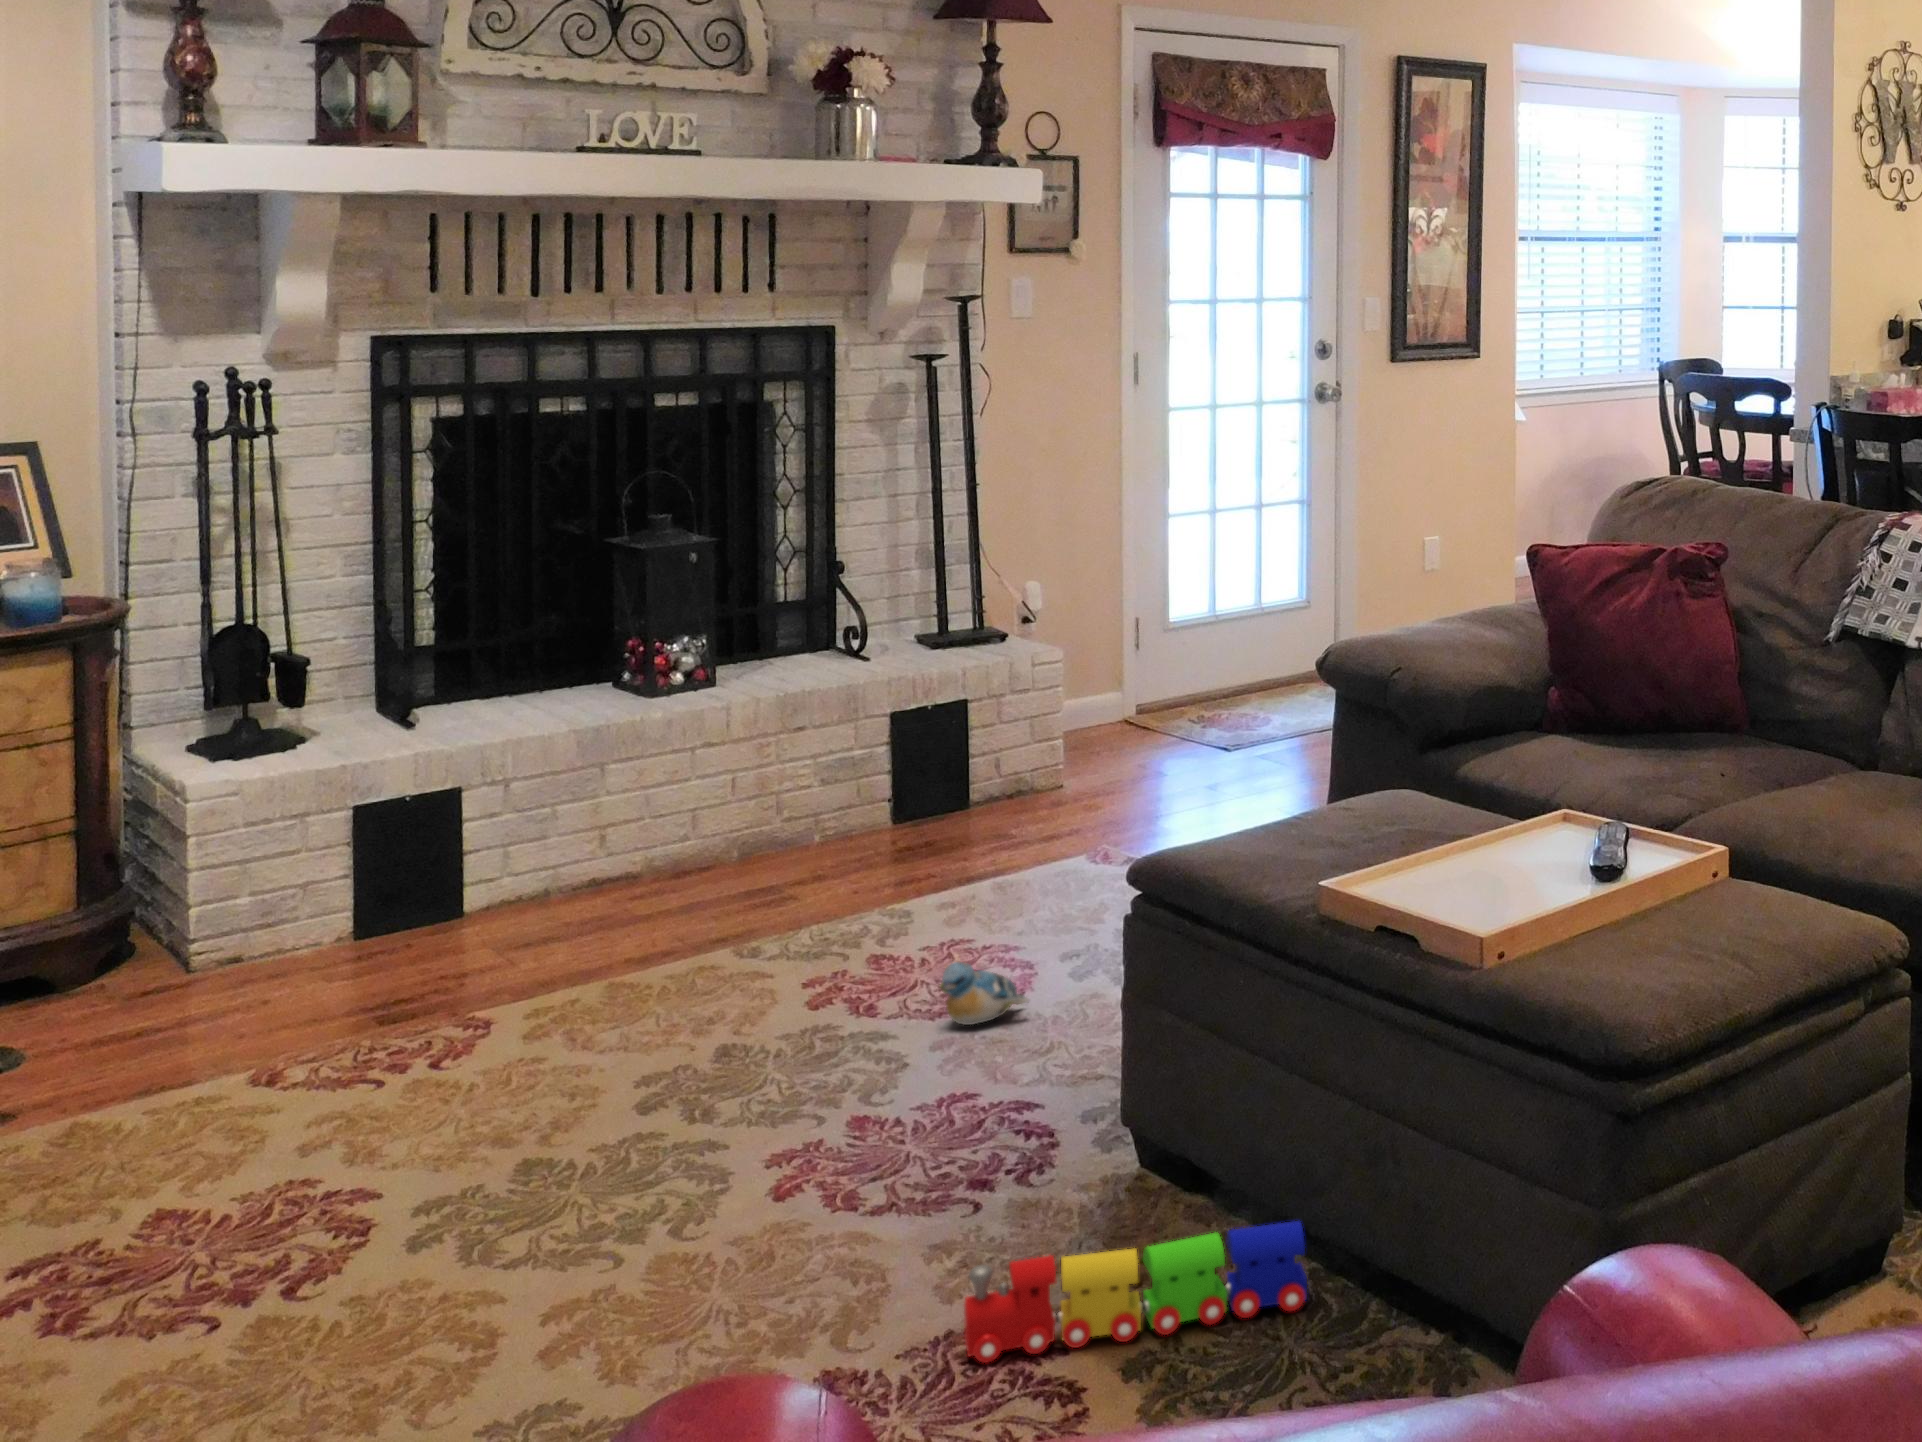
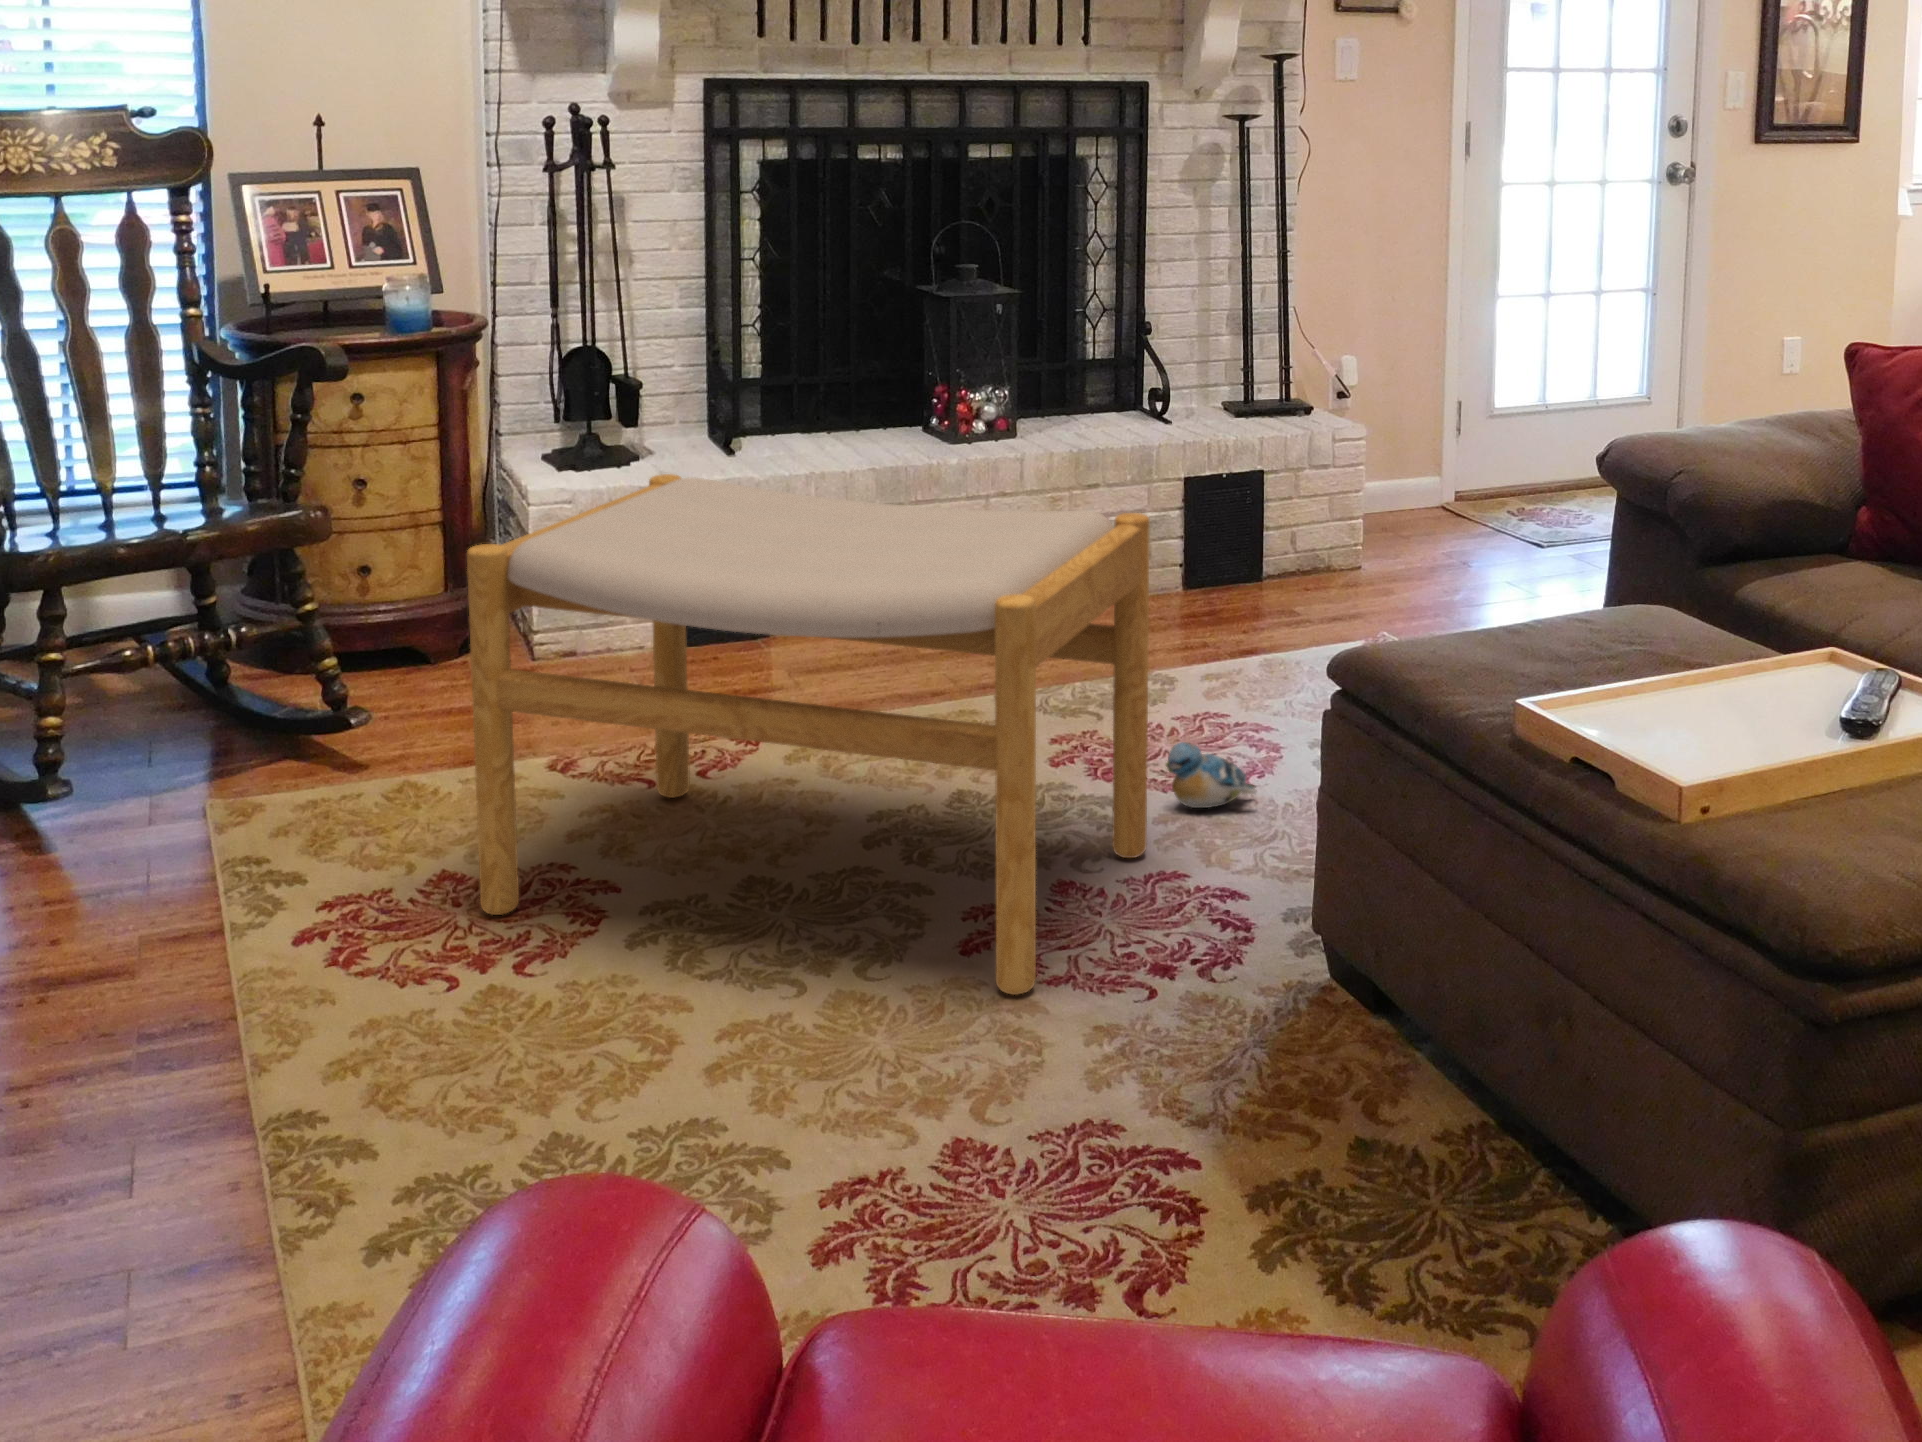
footstool: none [207,745,934,1248] -> present [467,474,1149,995]
toy train: present [964,1221,1307,1363] -> none [1096,1057,1468,1169]

